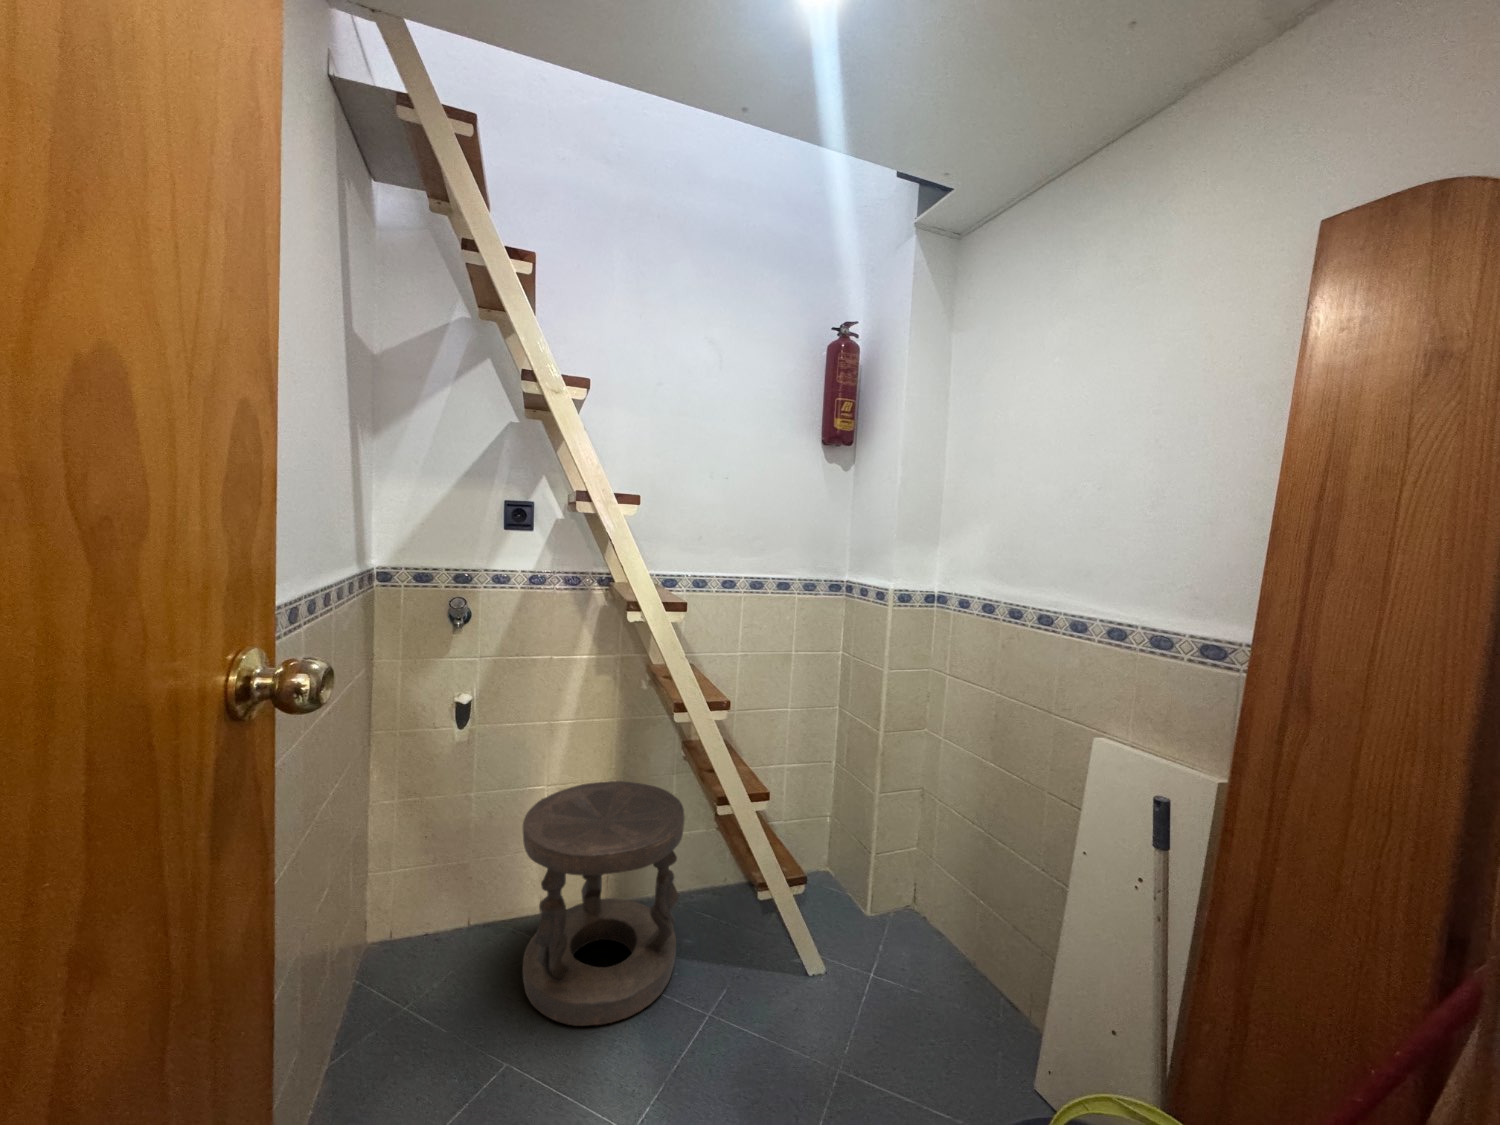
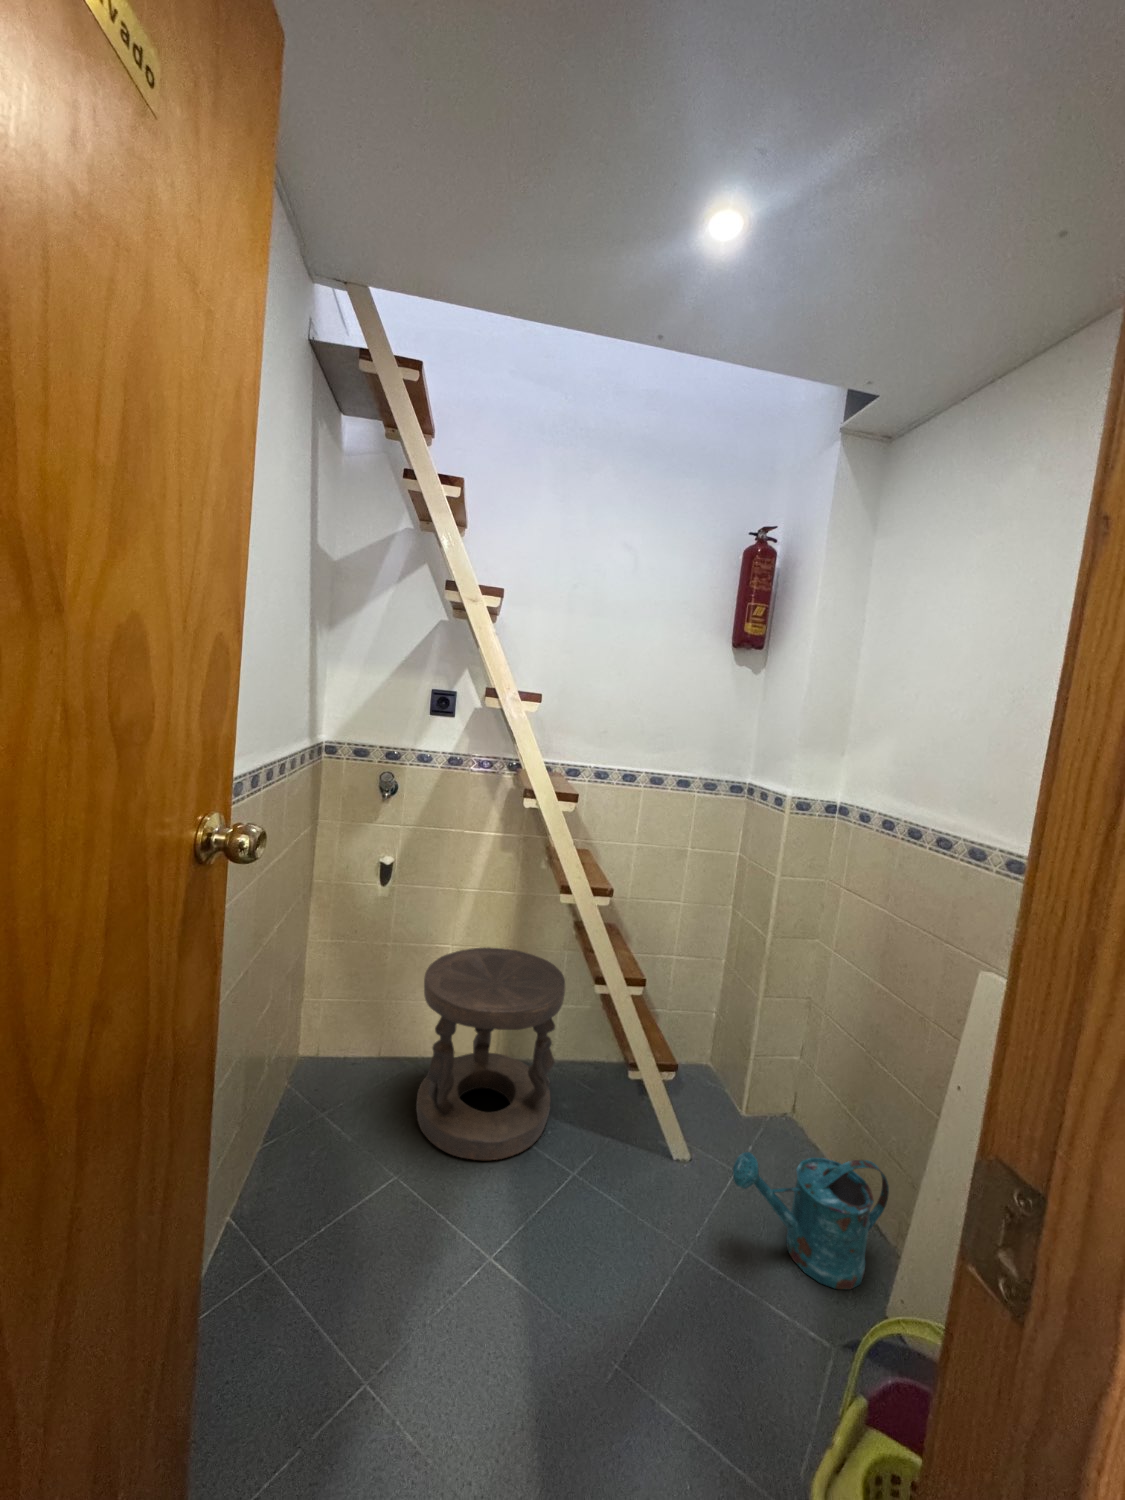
watering can: none [879,935,1022,1071] -> present [733,1152,889,1290]

